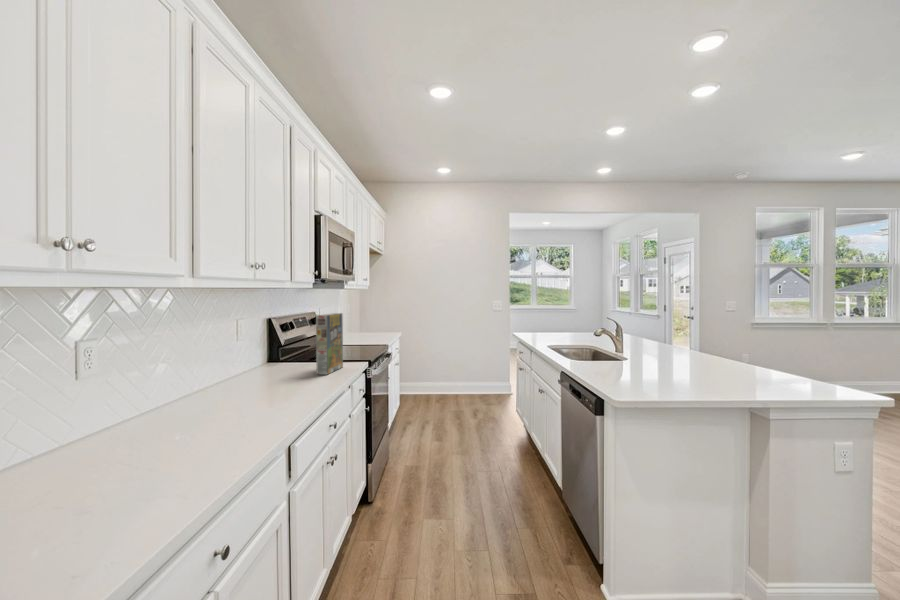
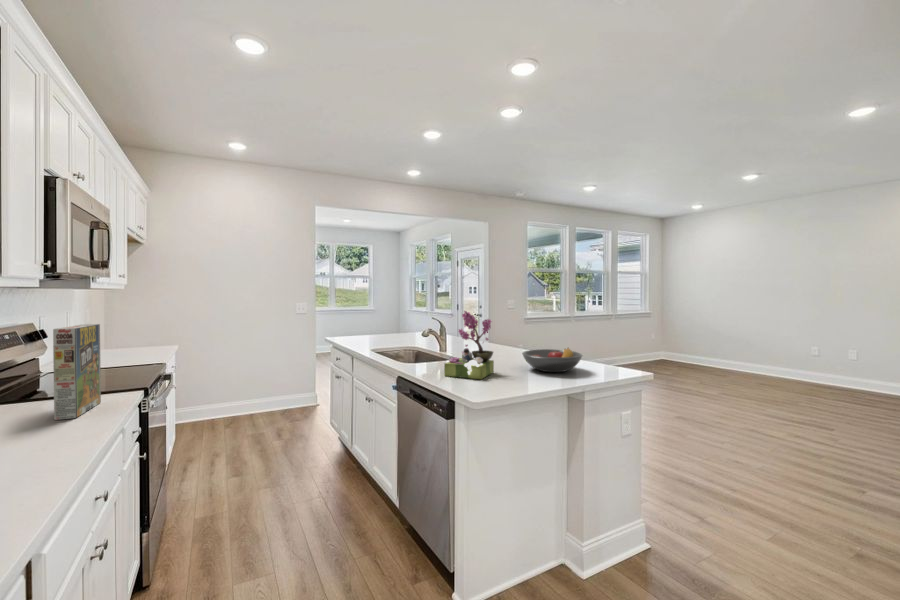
flower arrangement: none [606,306,666,379] -> present [444,311,494,379]
fruit bowl: none [705,353,793,381] -> present [522,348,583,372]

